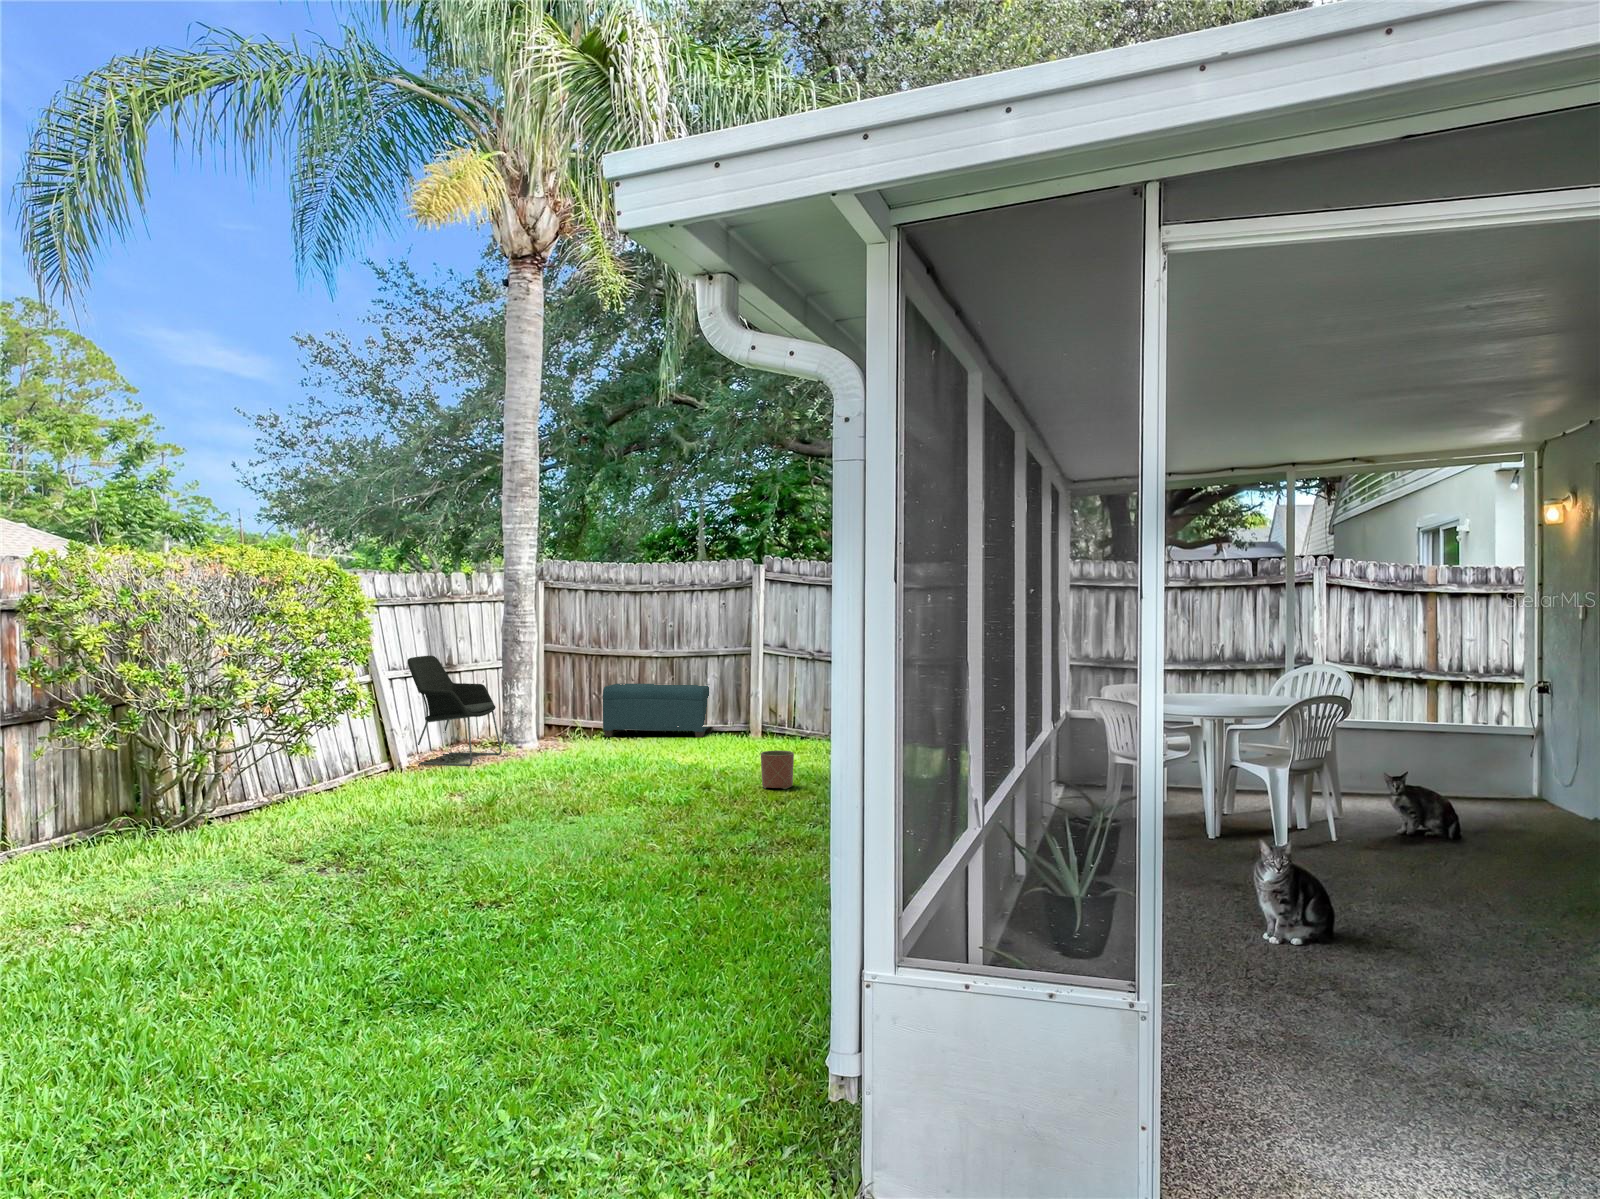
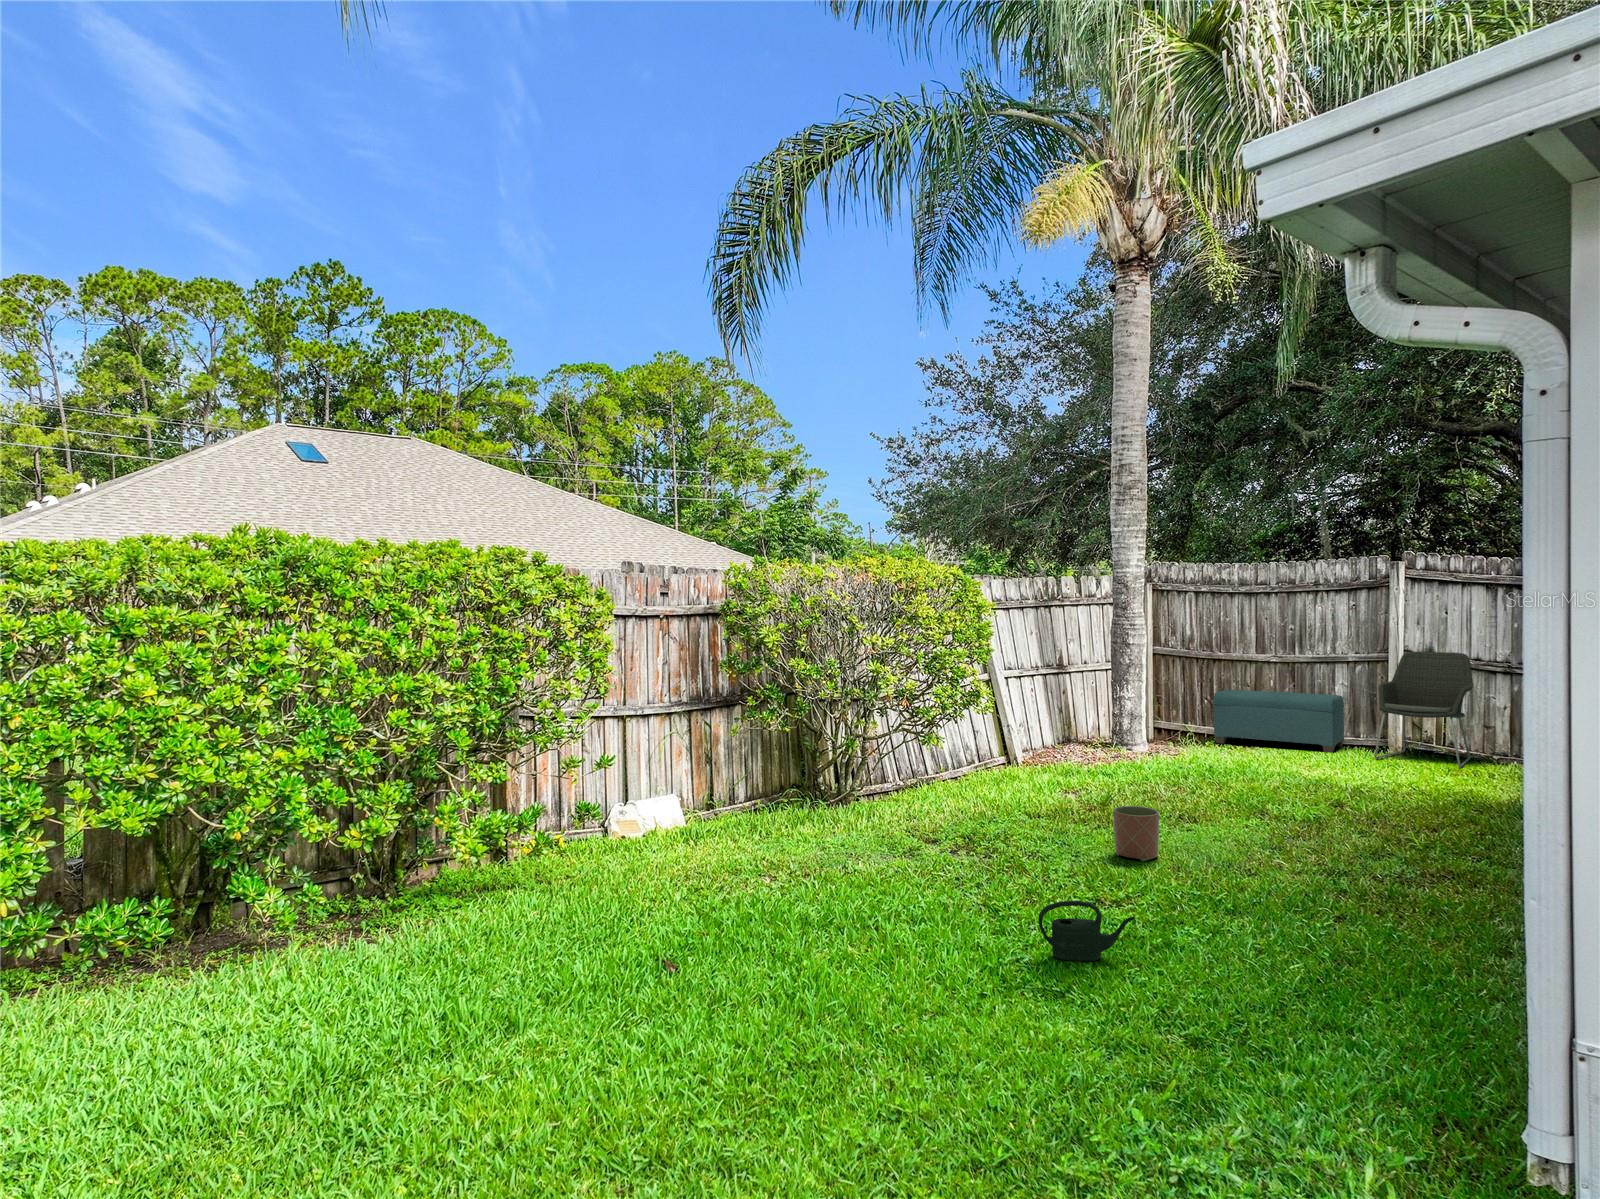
chair: present [407,656,502,766] -> present [1374,652,1473,768]
planter: present [761,750,794,789] -> present [1113,806,1159,861]
watering can: none [416,870,503,924] -> present [1038,901,1135,961]

